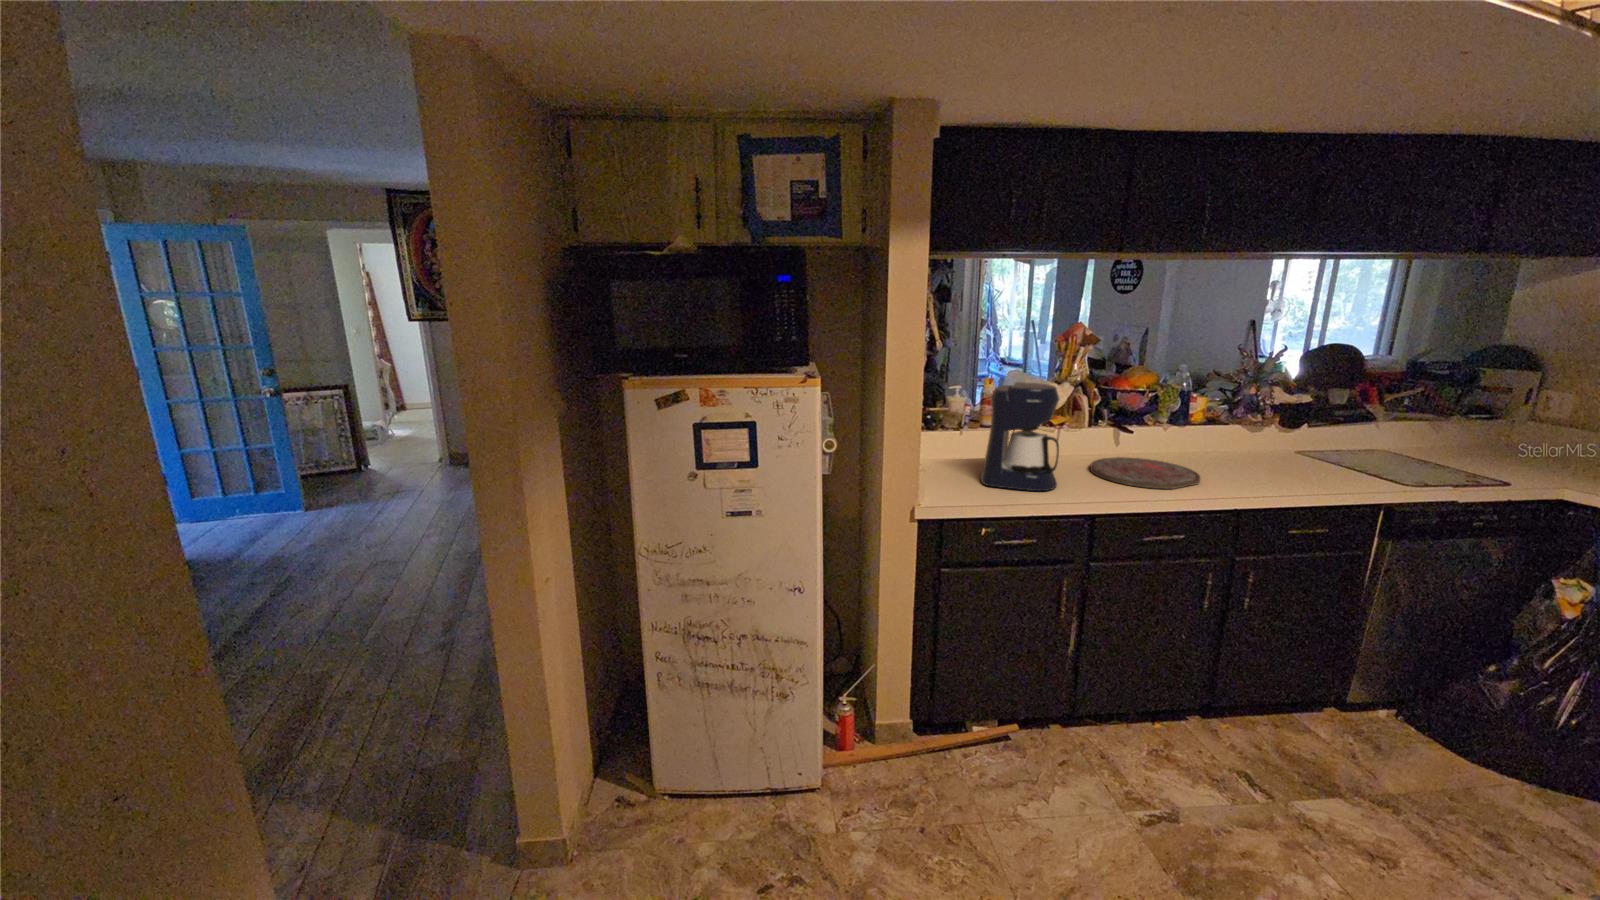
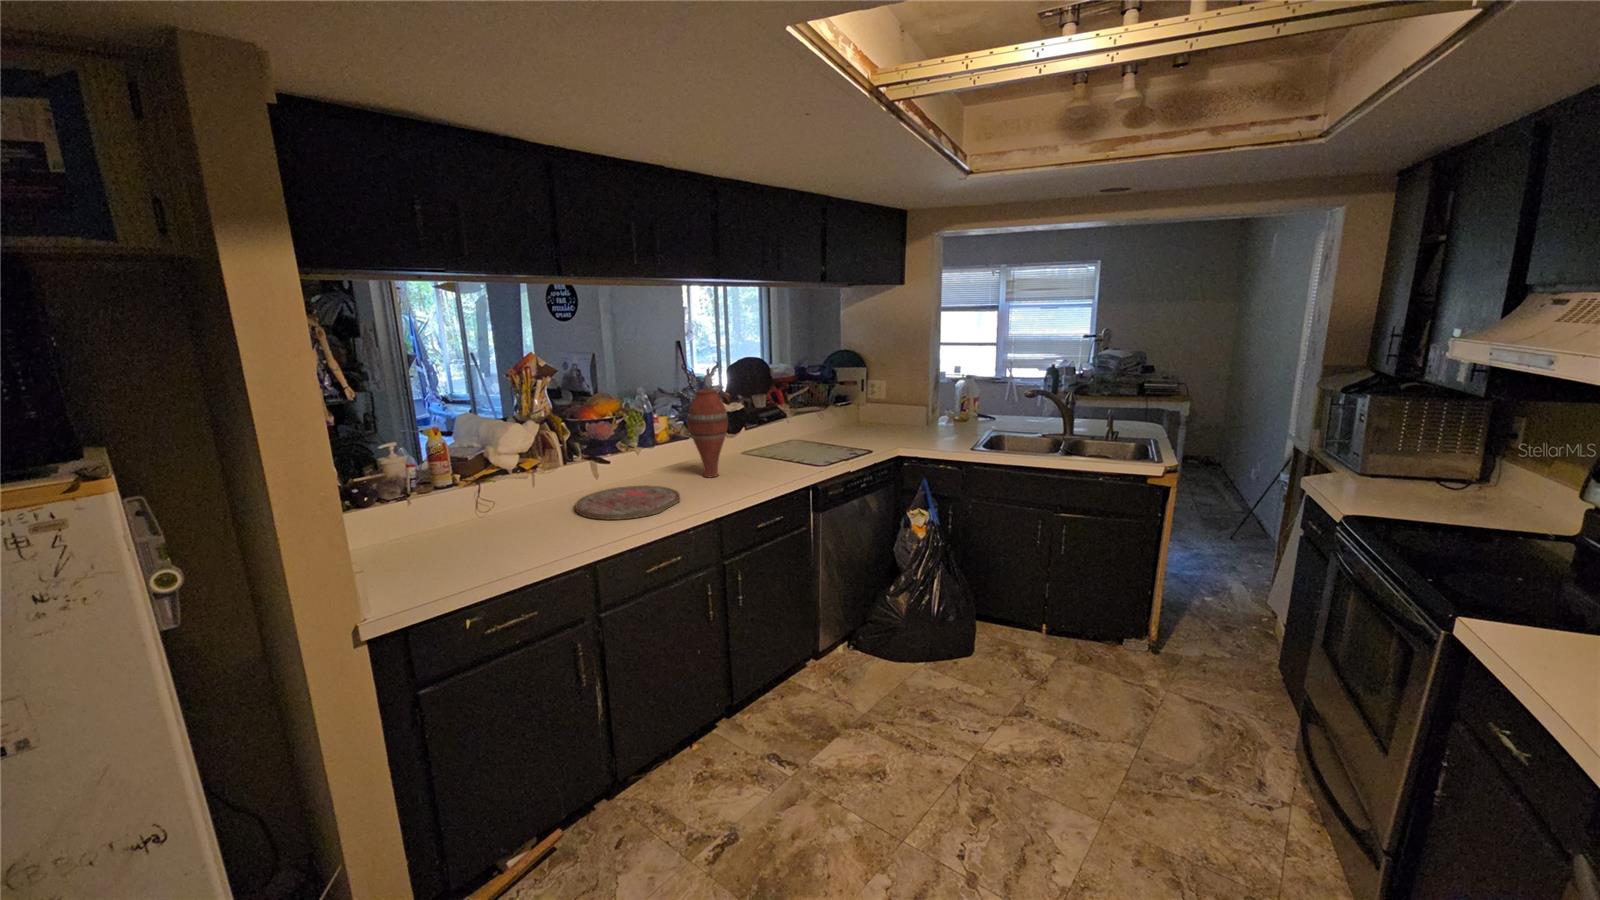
vase: none [1230,374,1283,470] -> present [688,388,728,477]
coffee maker: present [981,382,1059,491] -> none [440,427,545,564]

